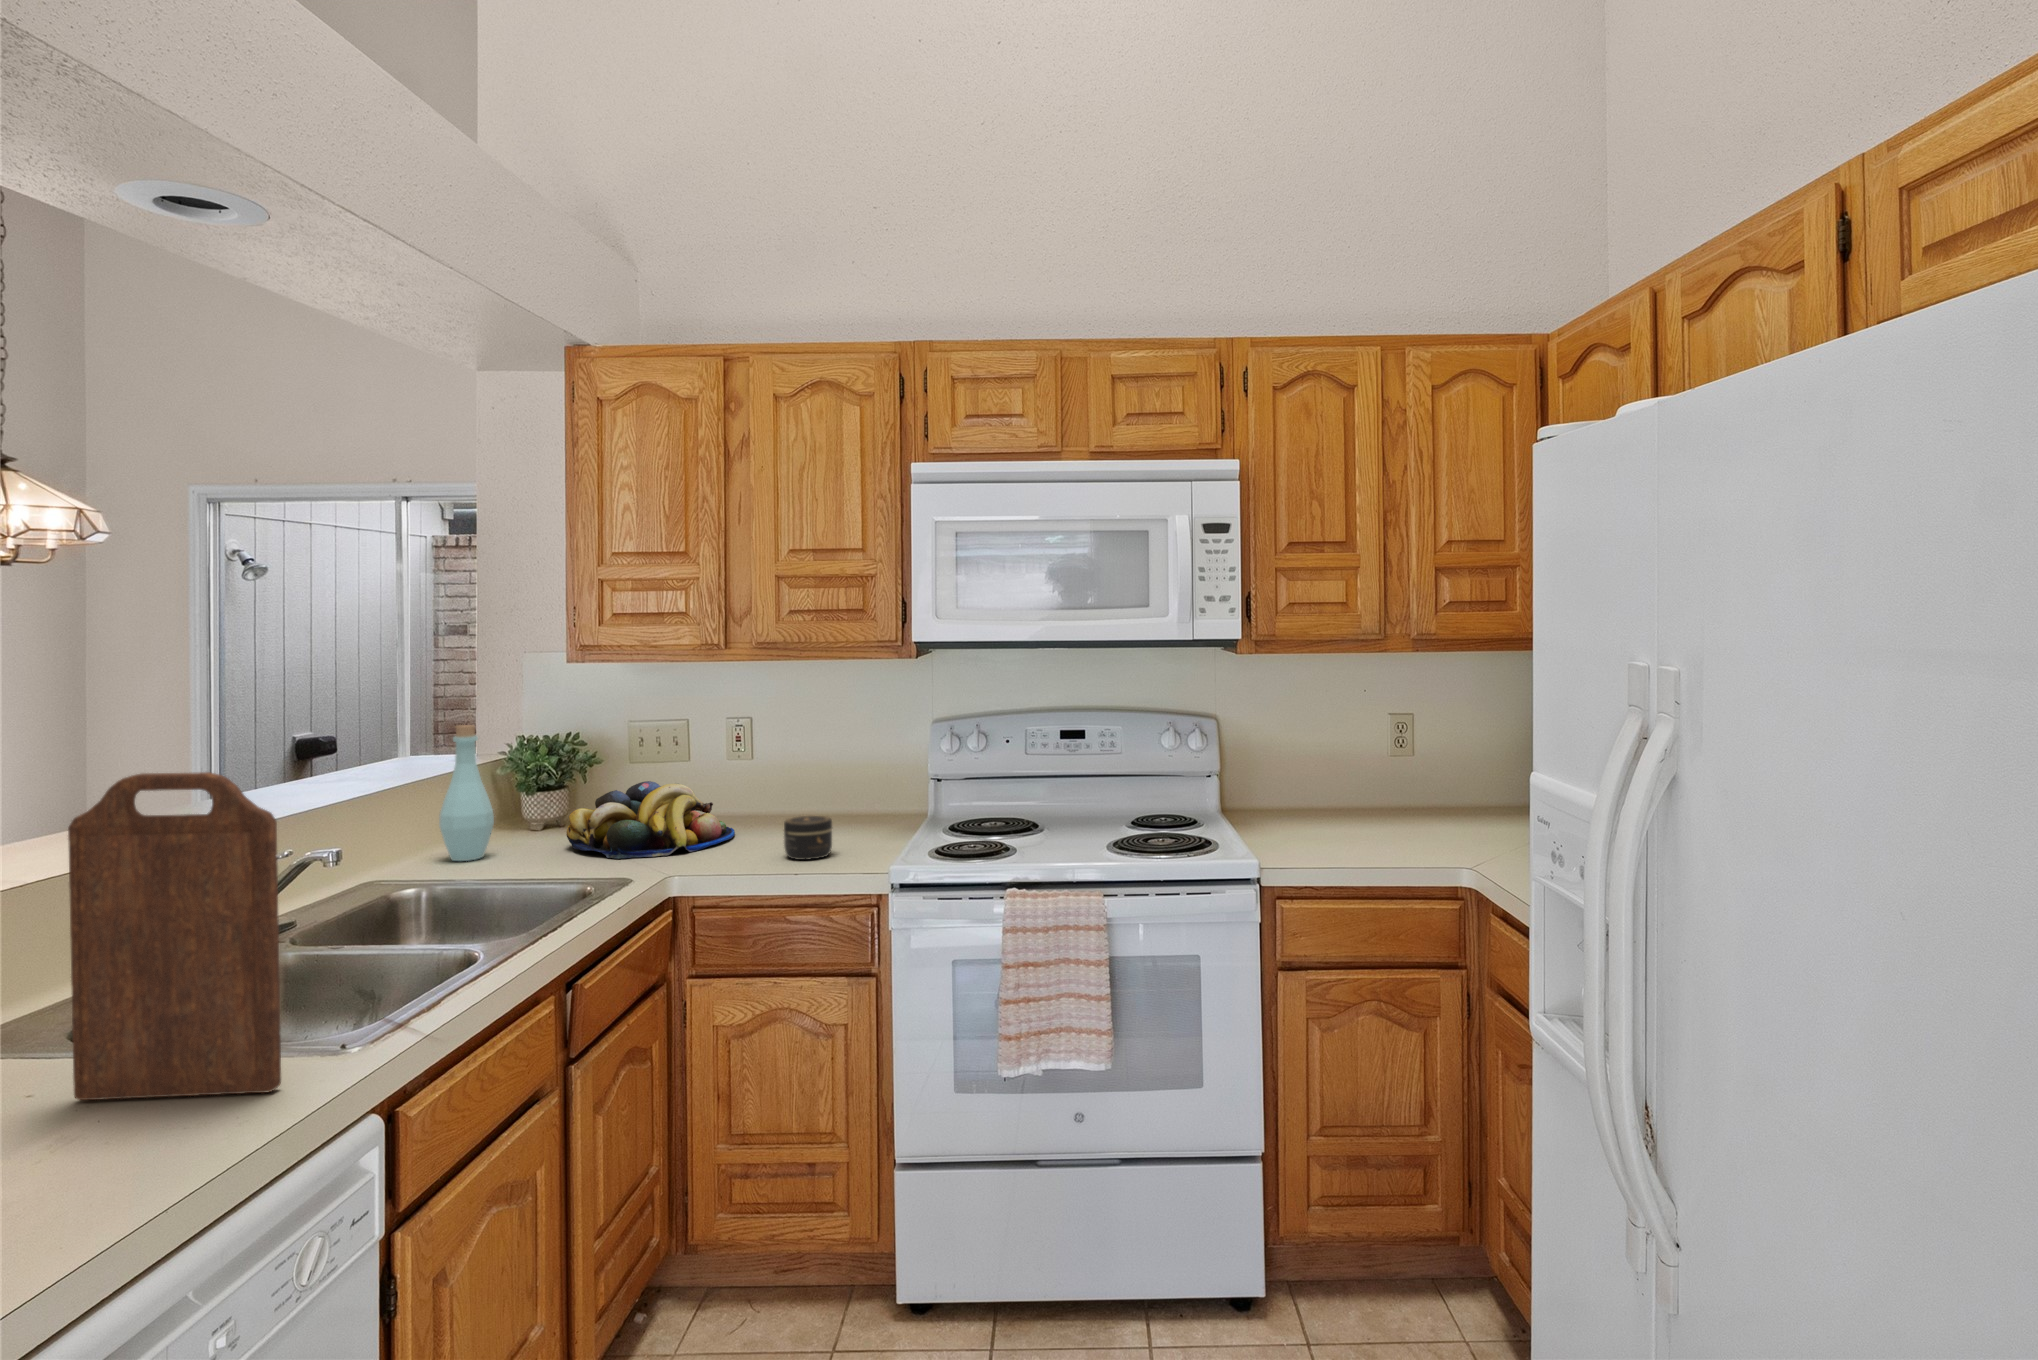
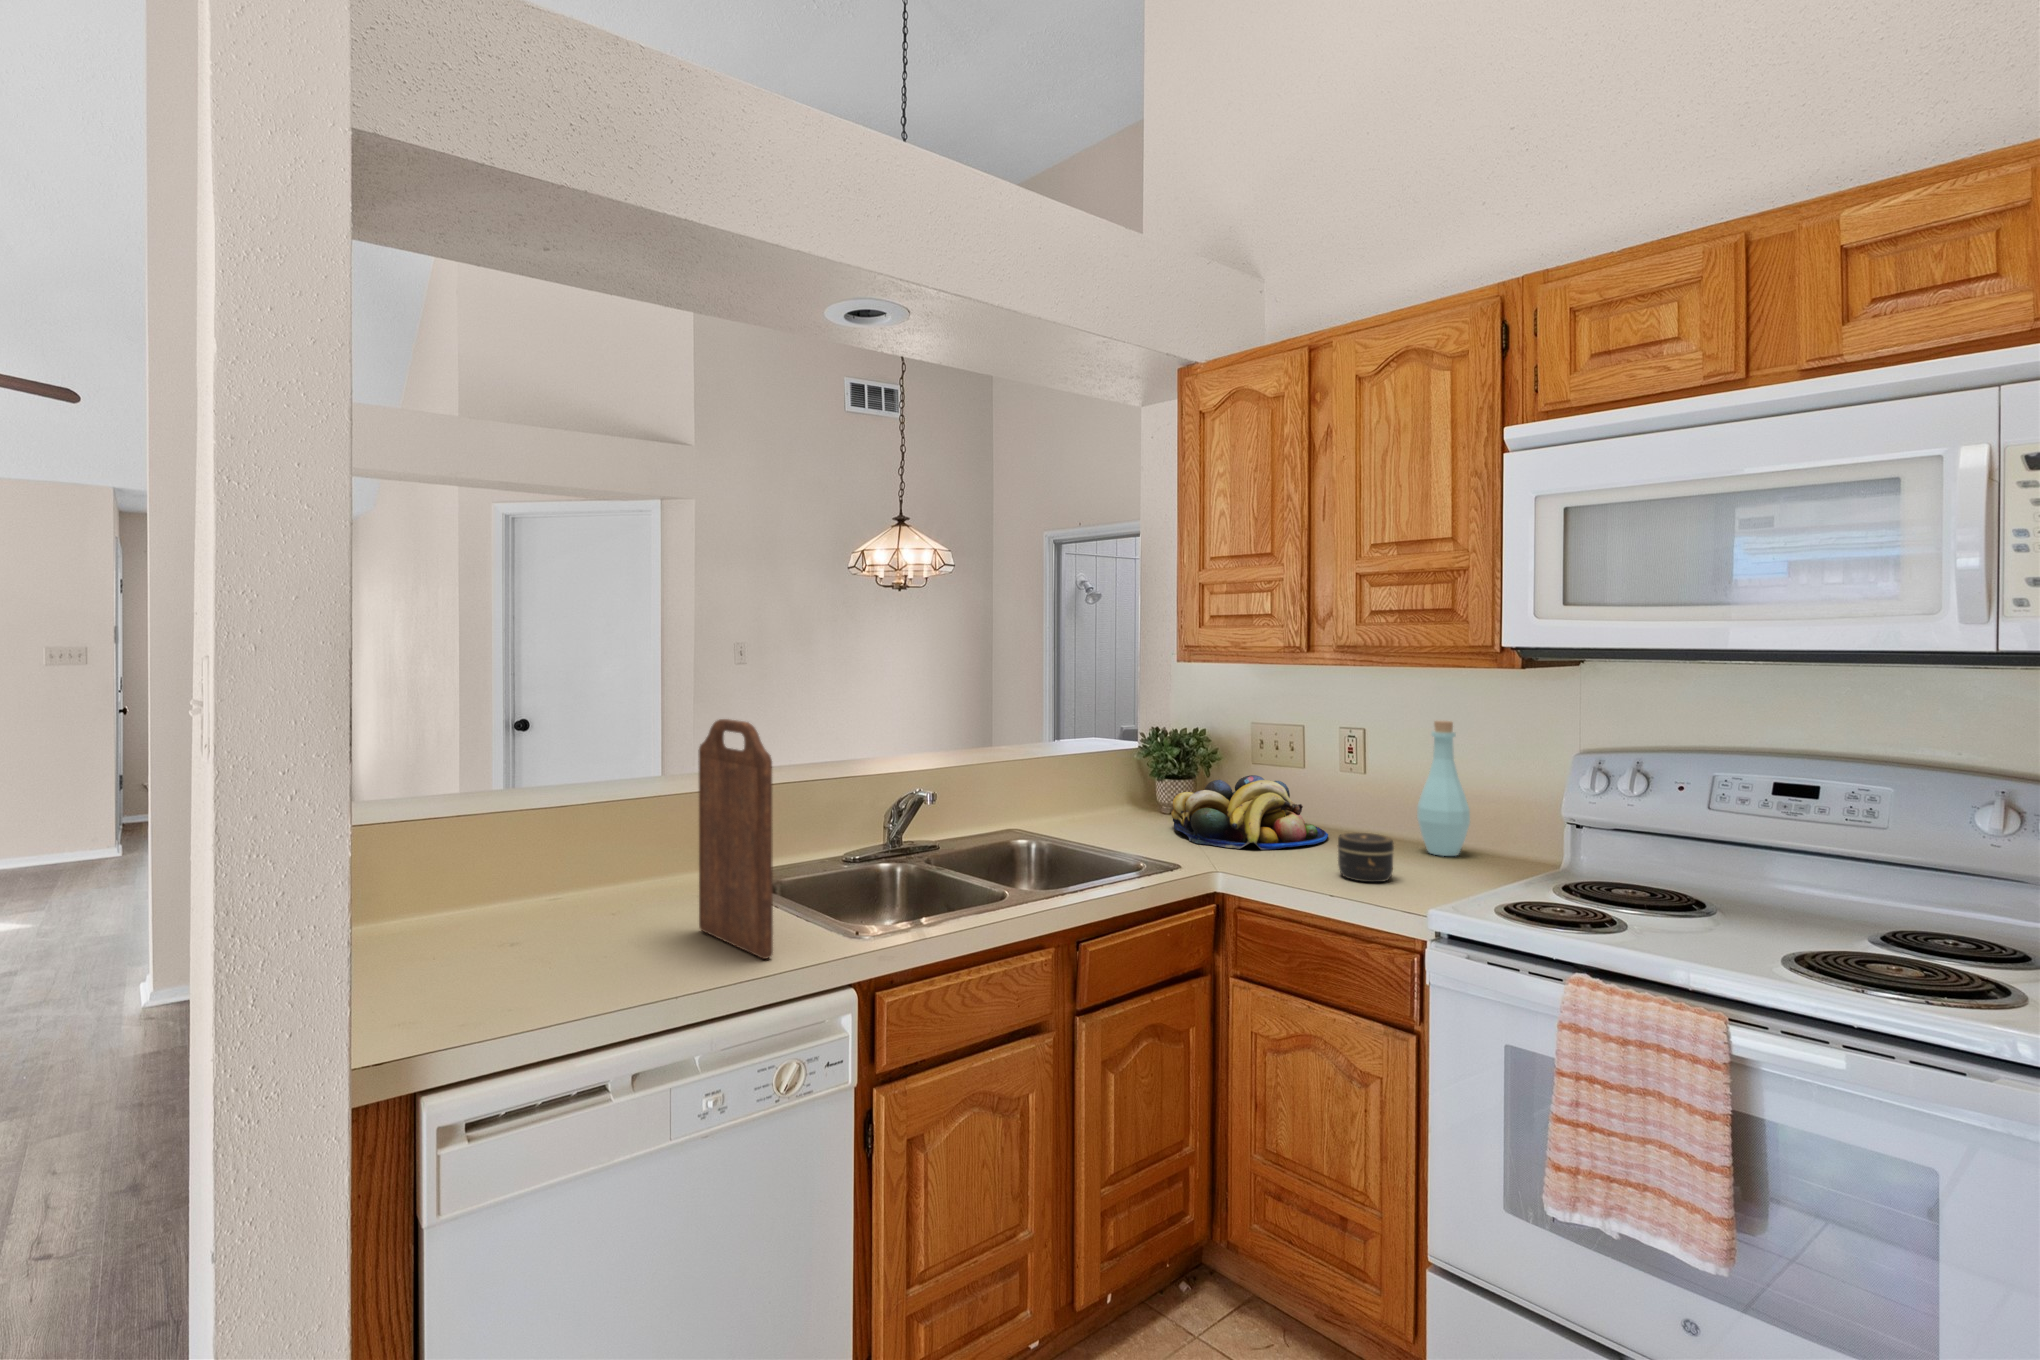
bottle: present [439,725,494,861] -> present [1417,721,1470,856]

